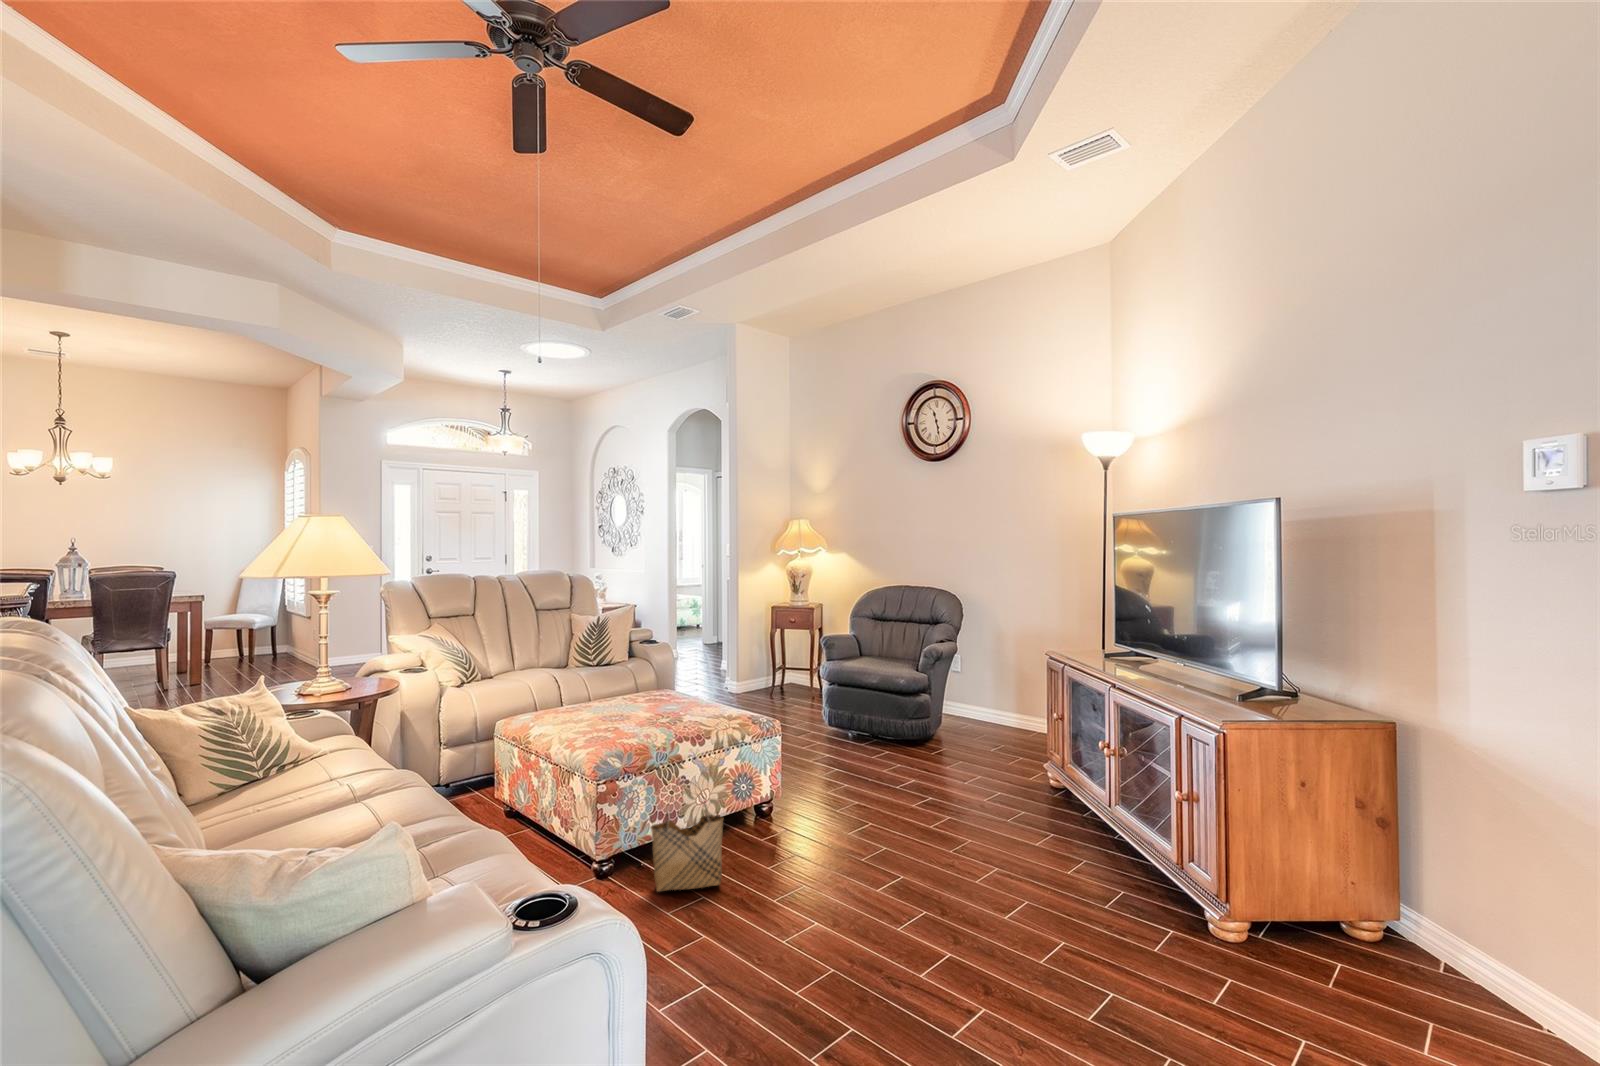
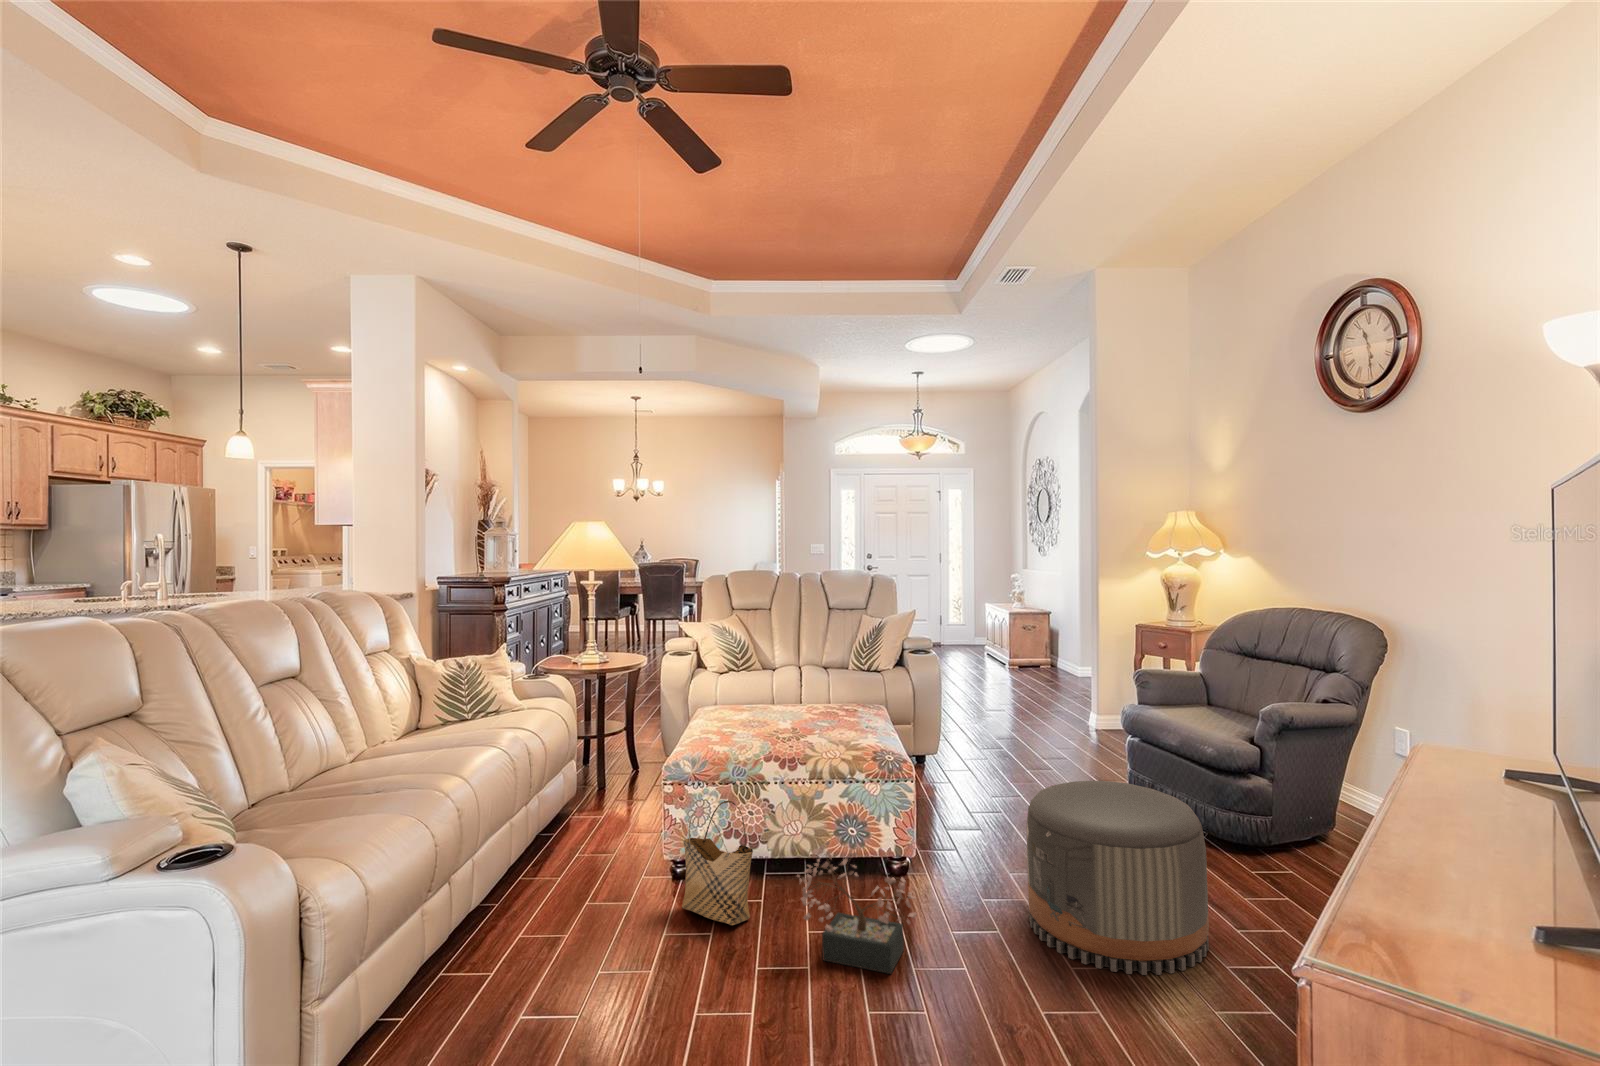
pouf: none [866,705,977,821] -> present [1026,781,1209,975]
decorative plant: none [777,788,868,878] -> present [797,841,917,974]

